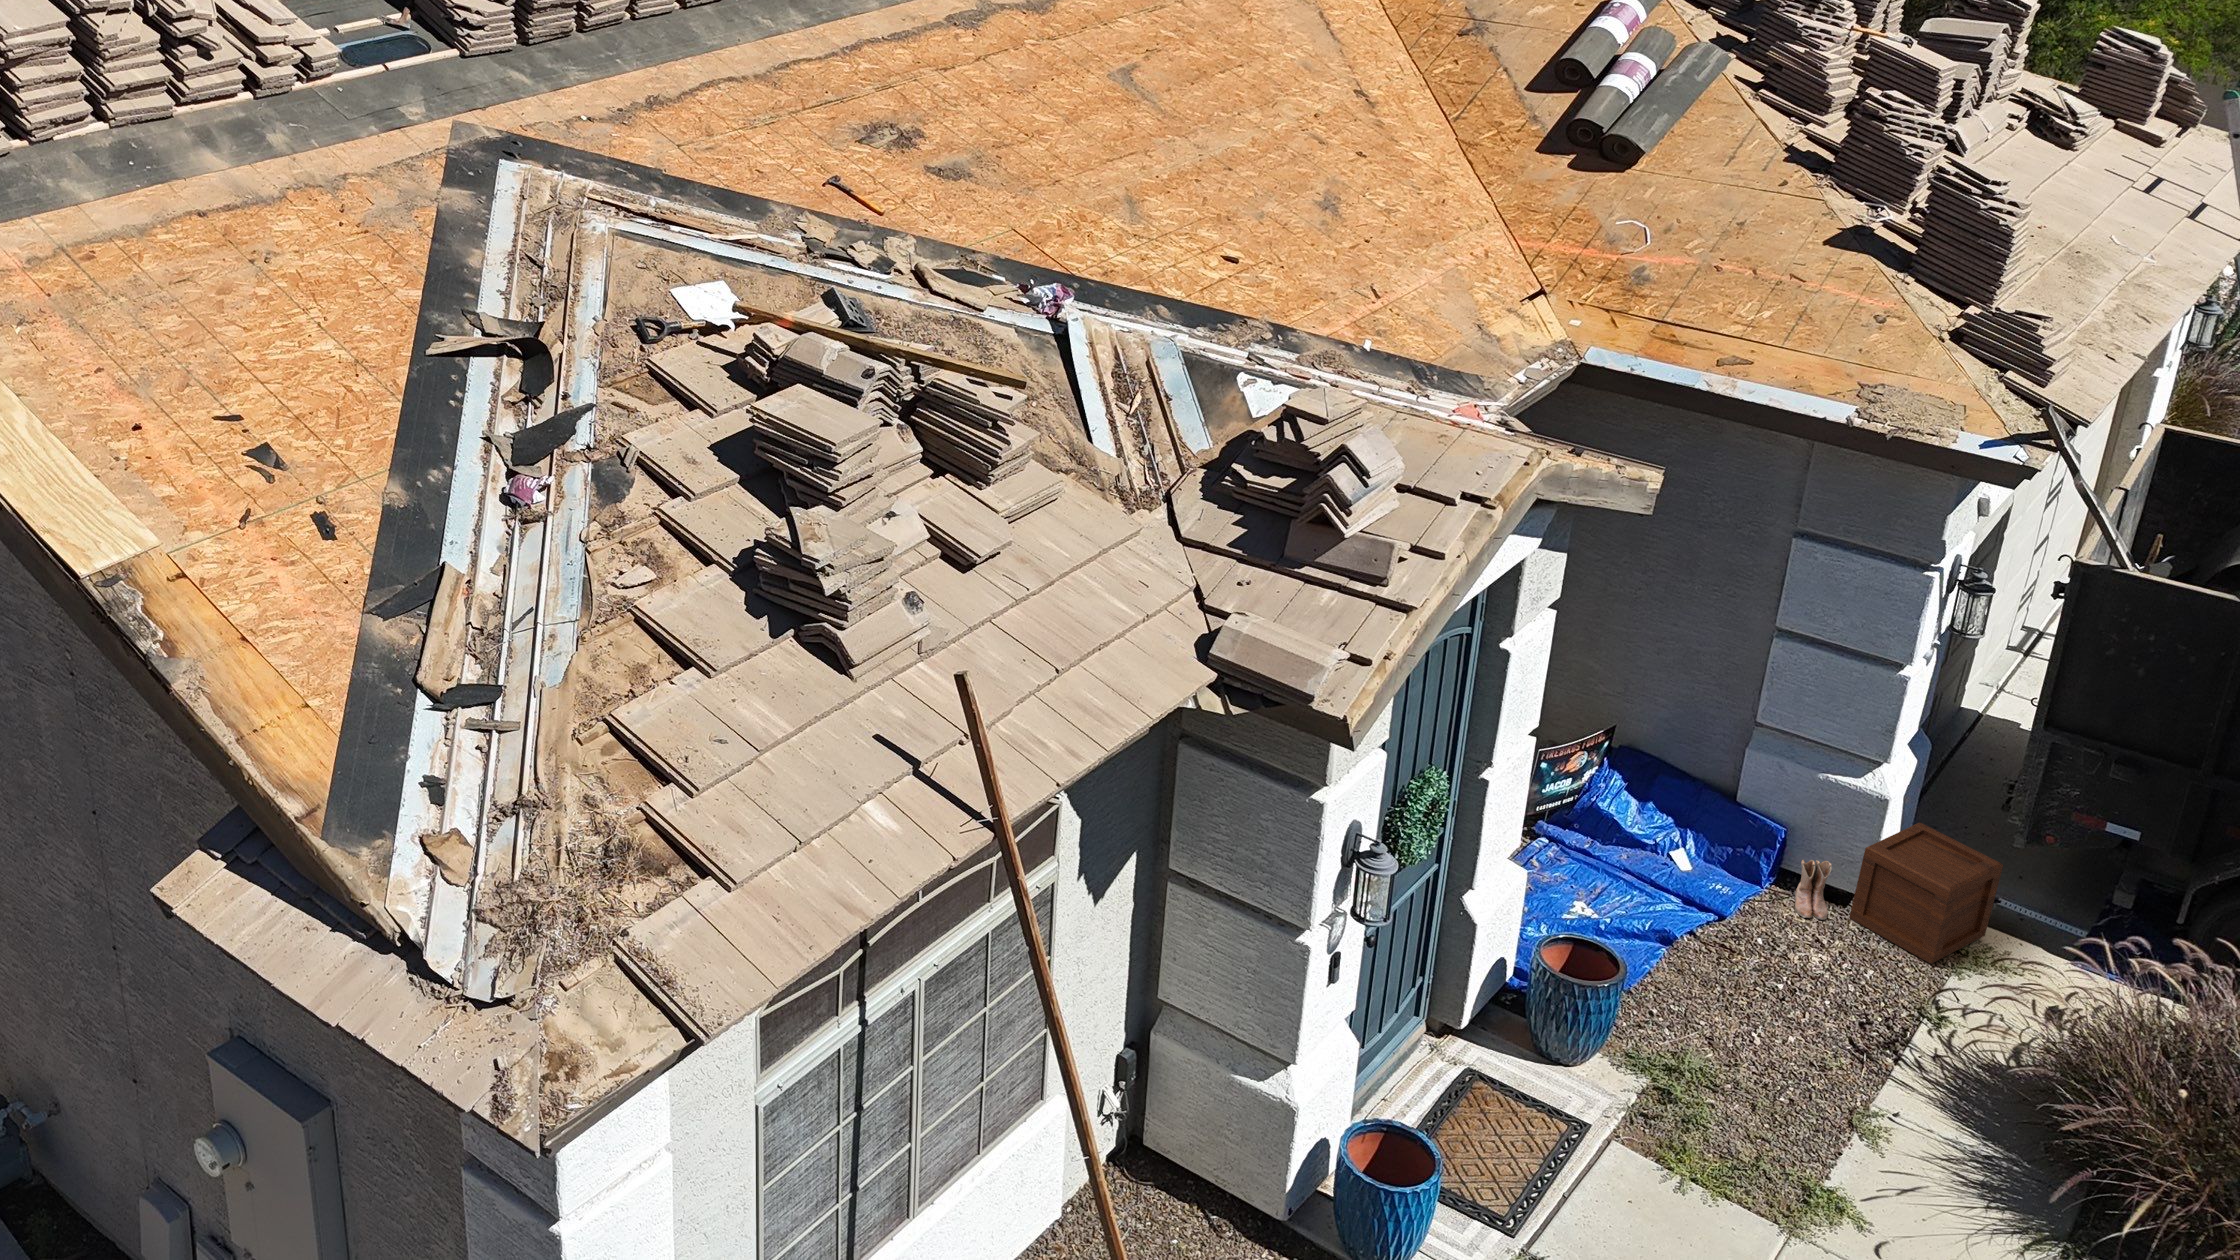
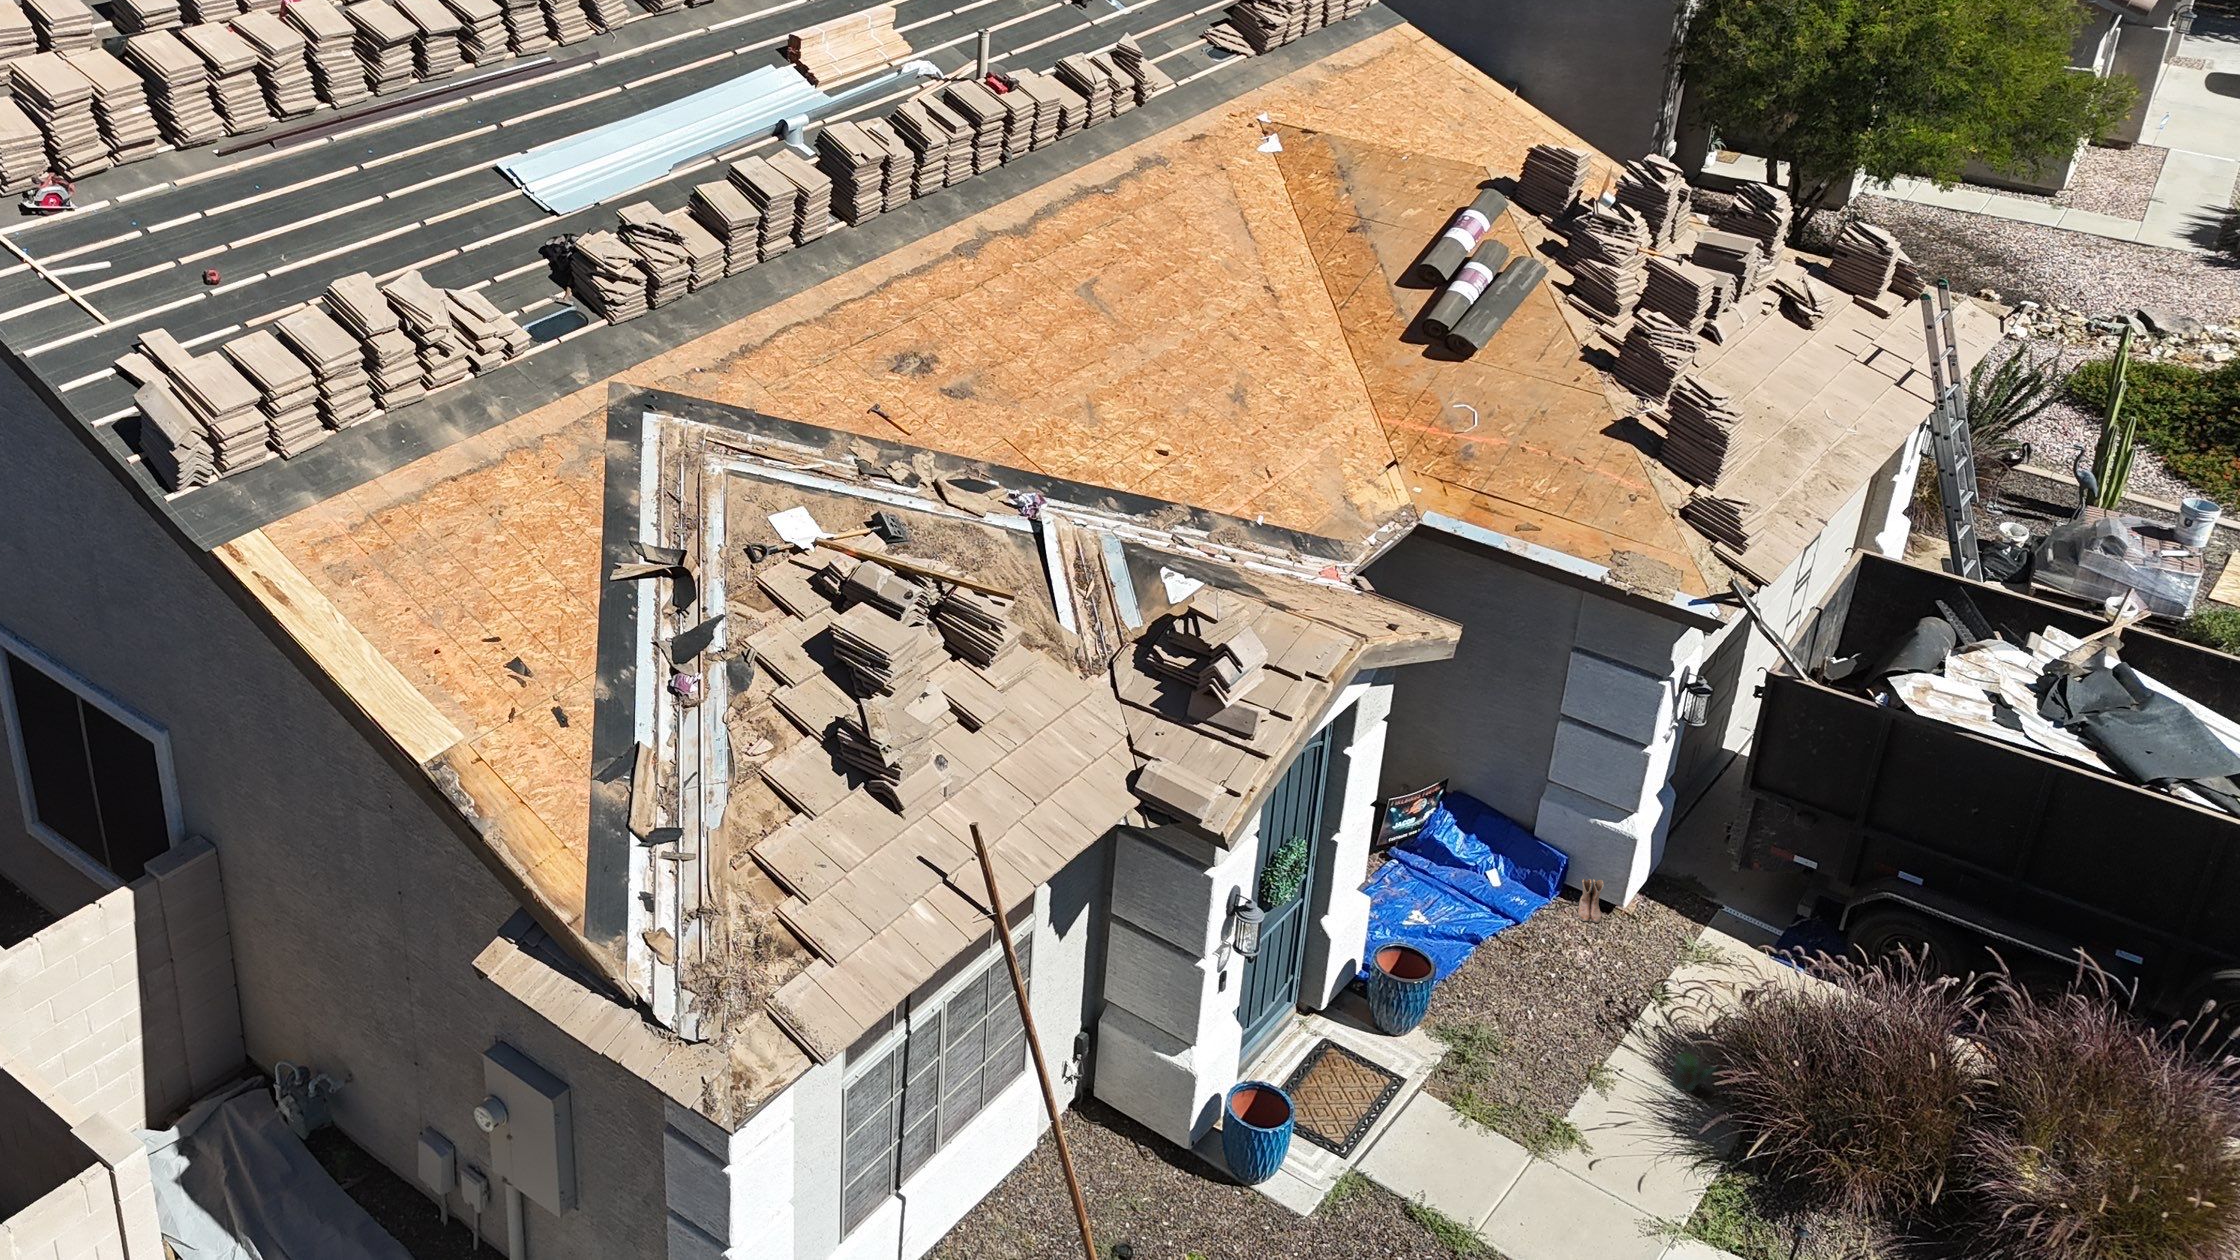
wooden crate: present [1849,823,2003,964] -> none [1616,851,1723,955]
watering can: none [1958,1094,2047,1152] -> present [1671,1052,1723,1092]

